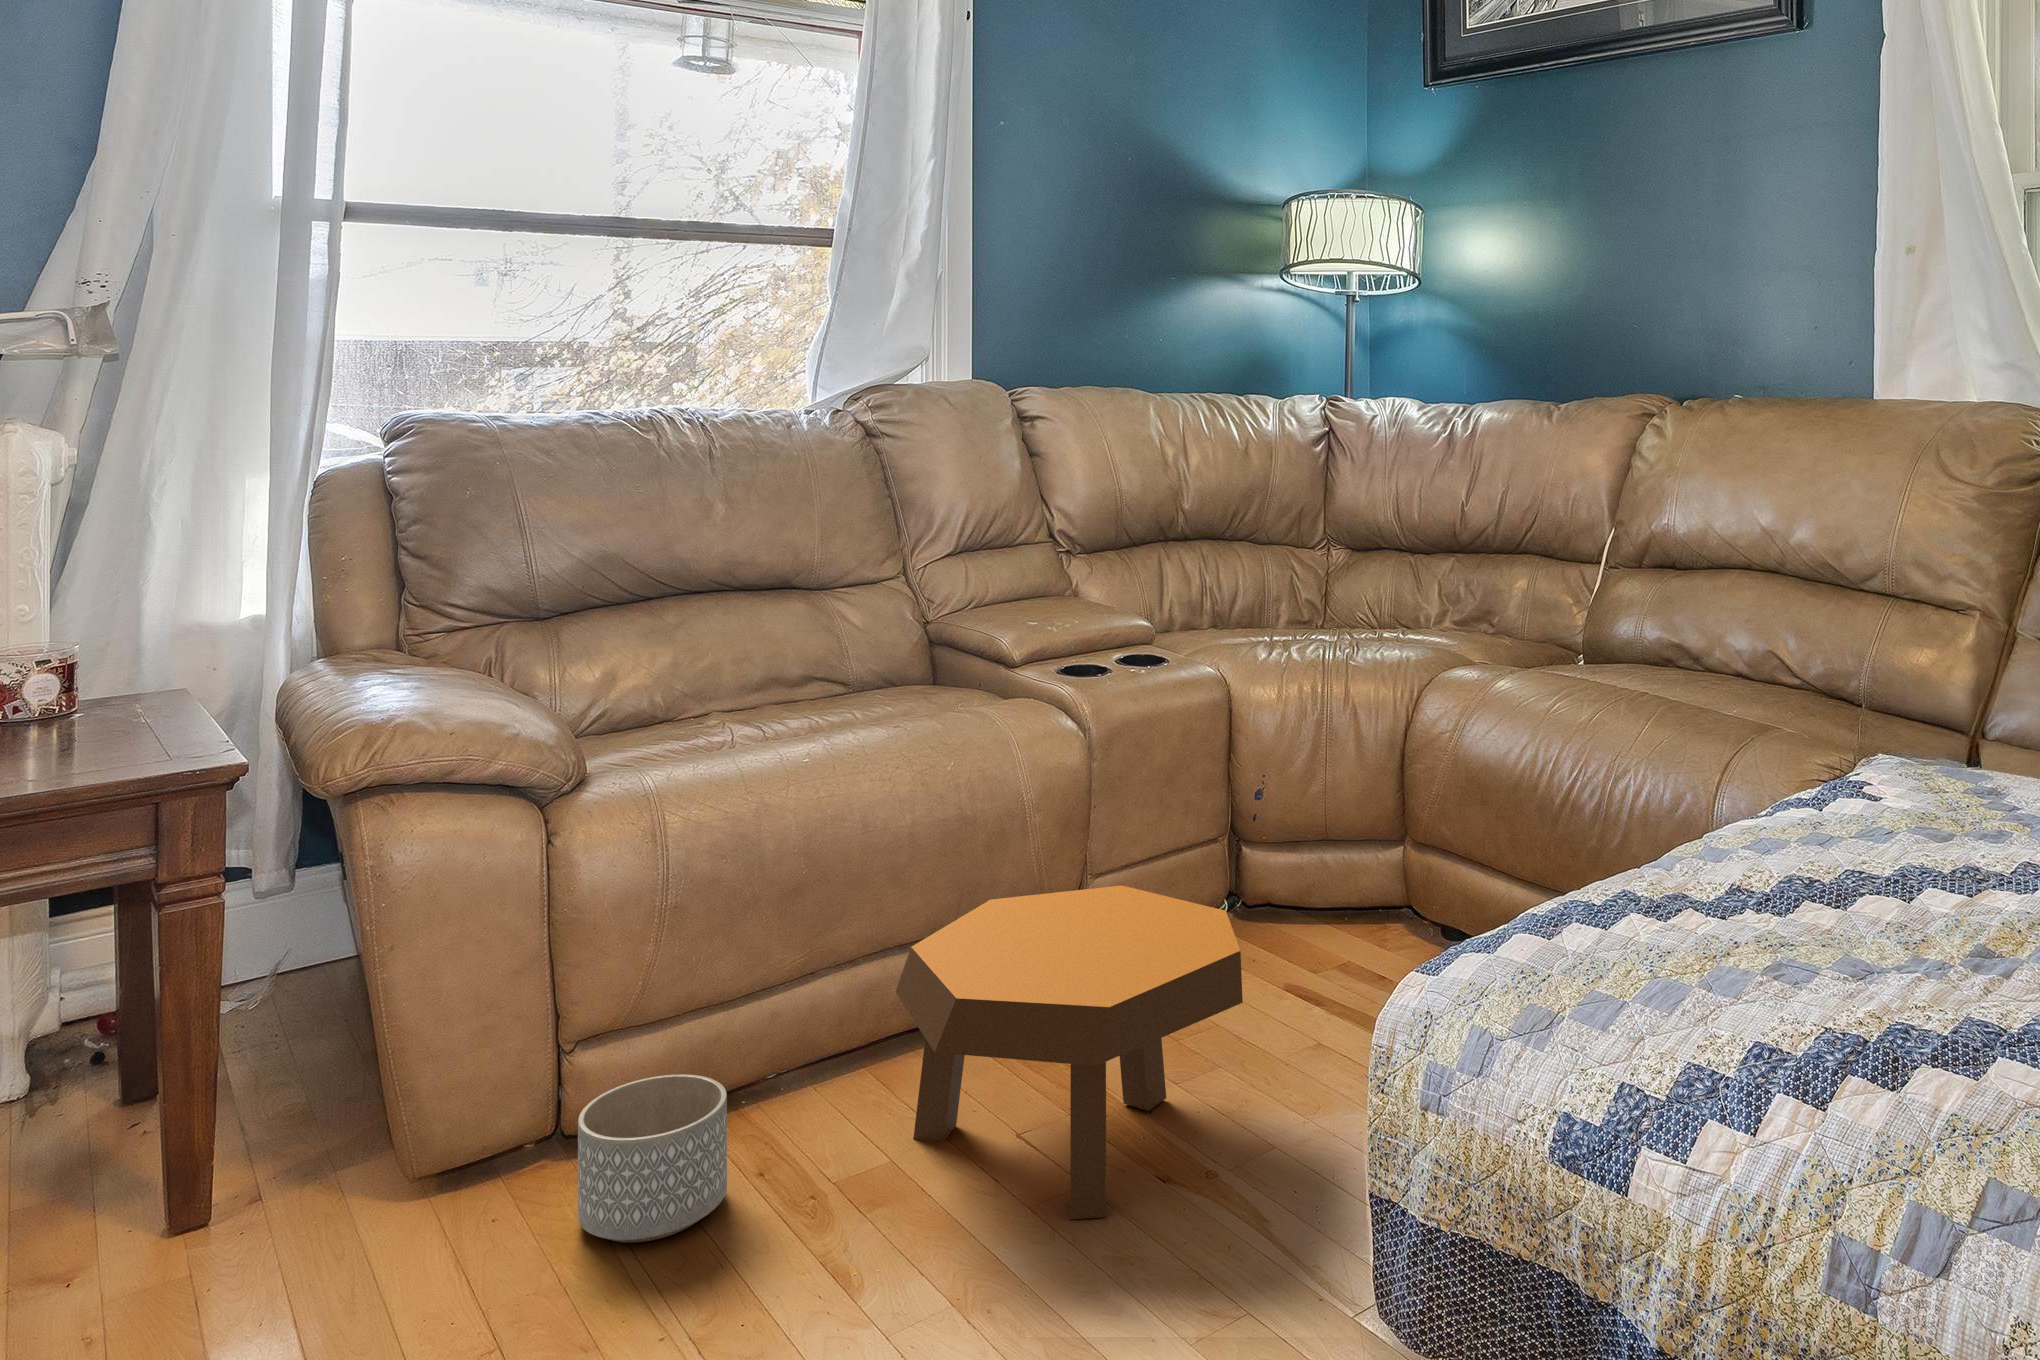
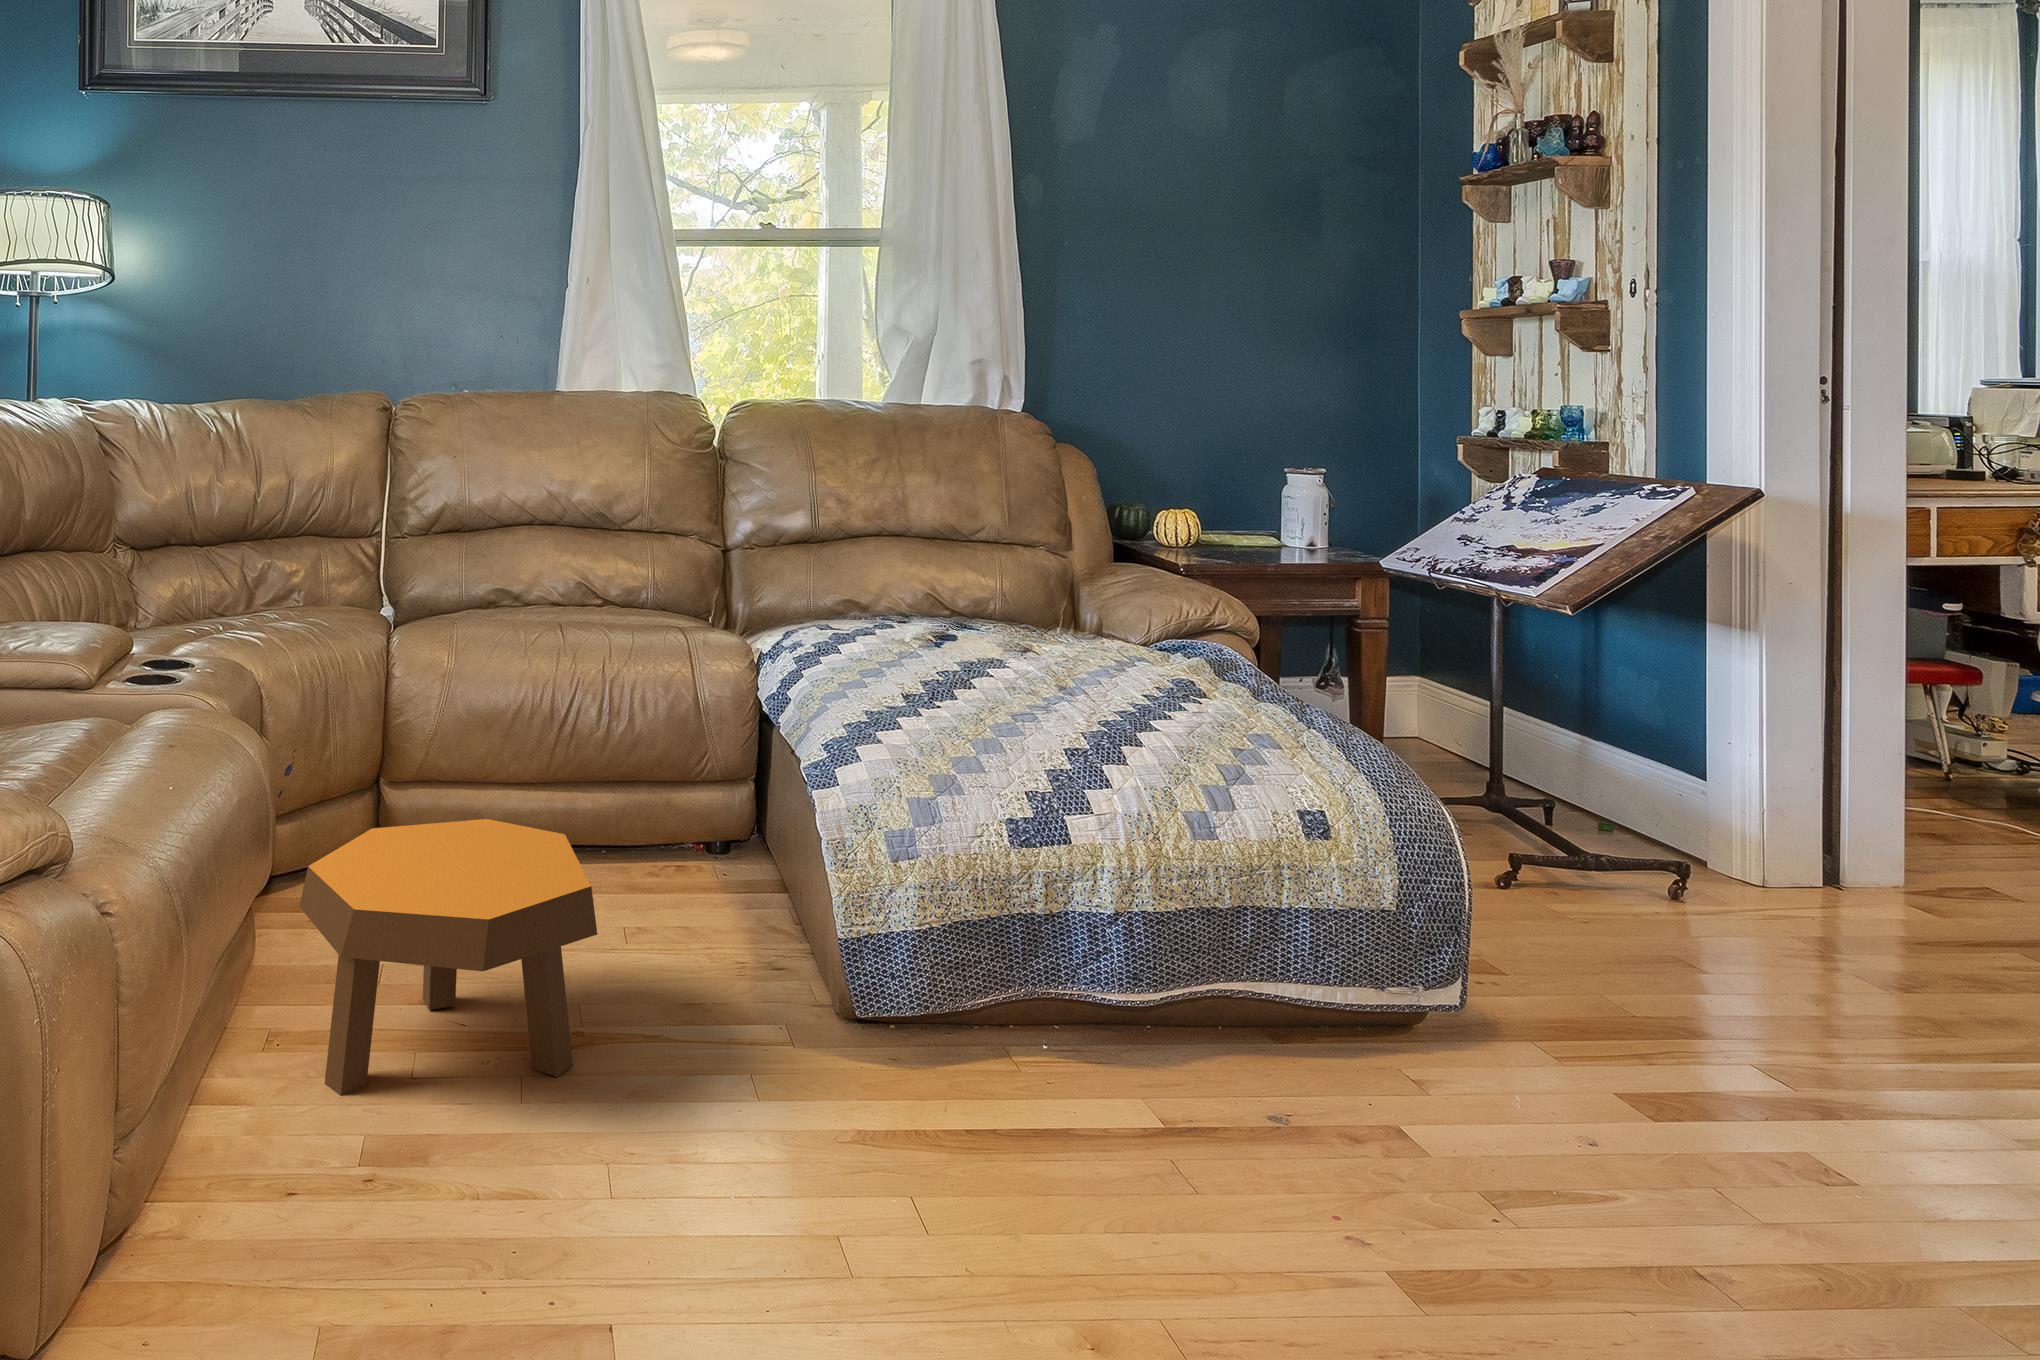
planter: present [578,1074,727,1242] -> none [199,1086,344,1266]

